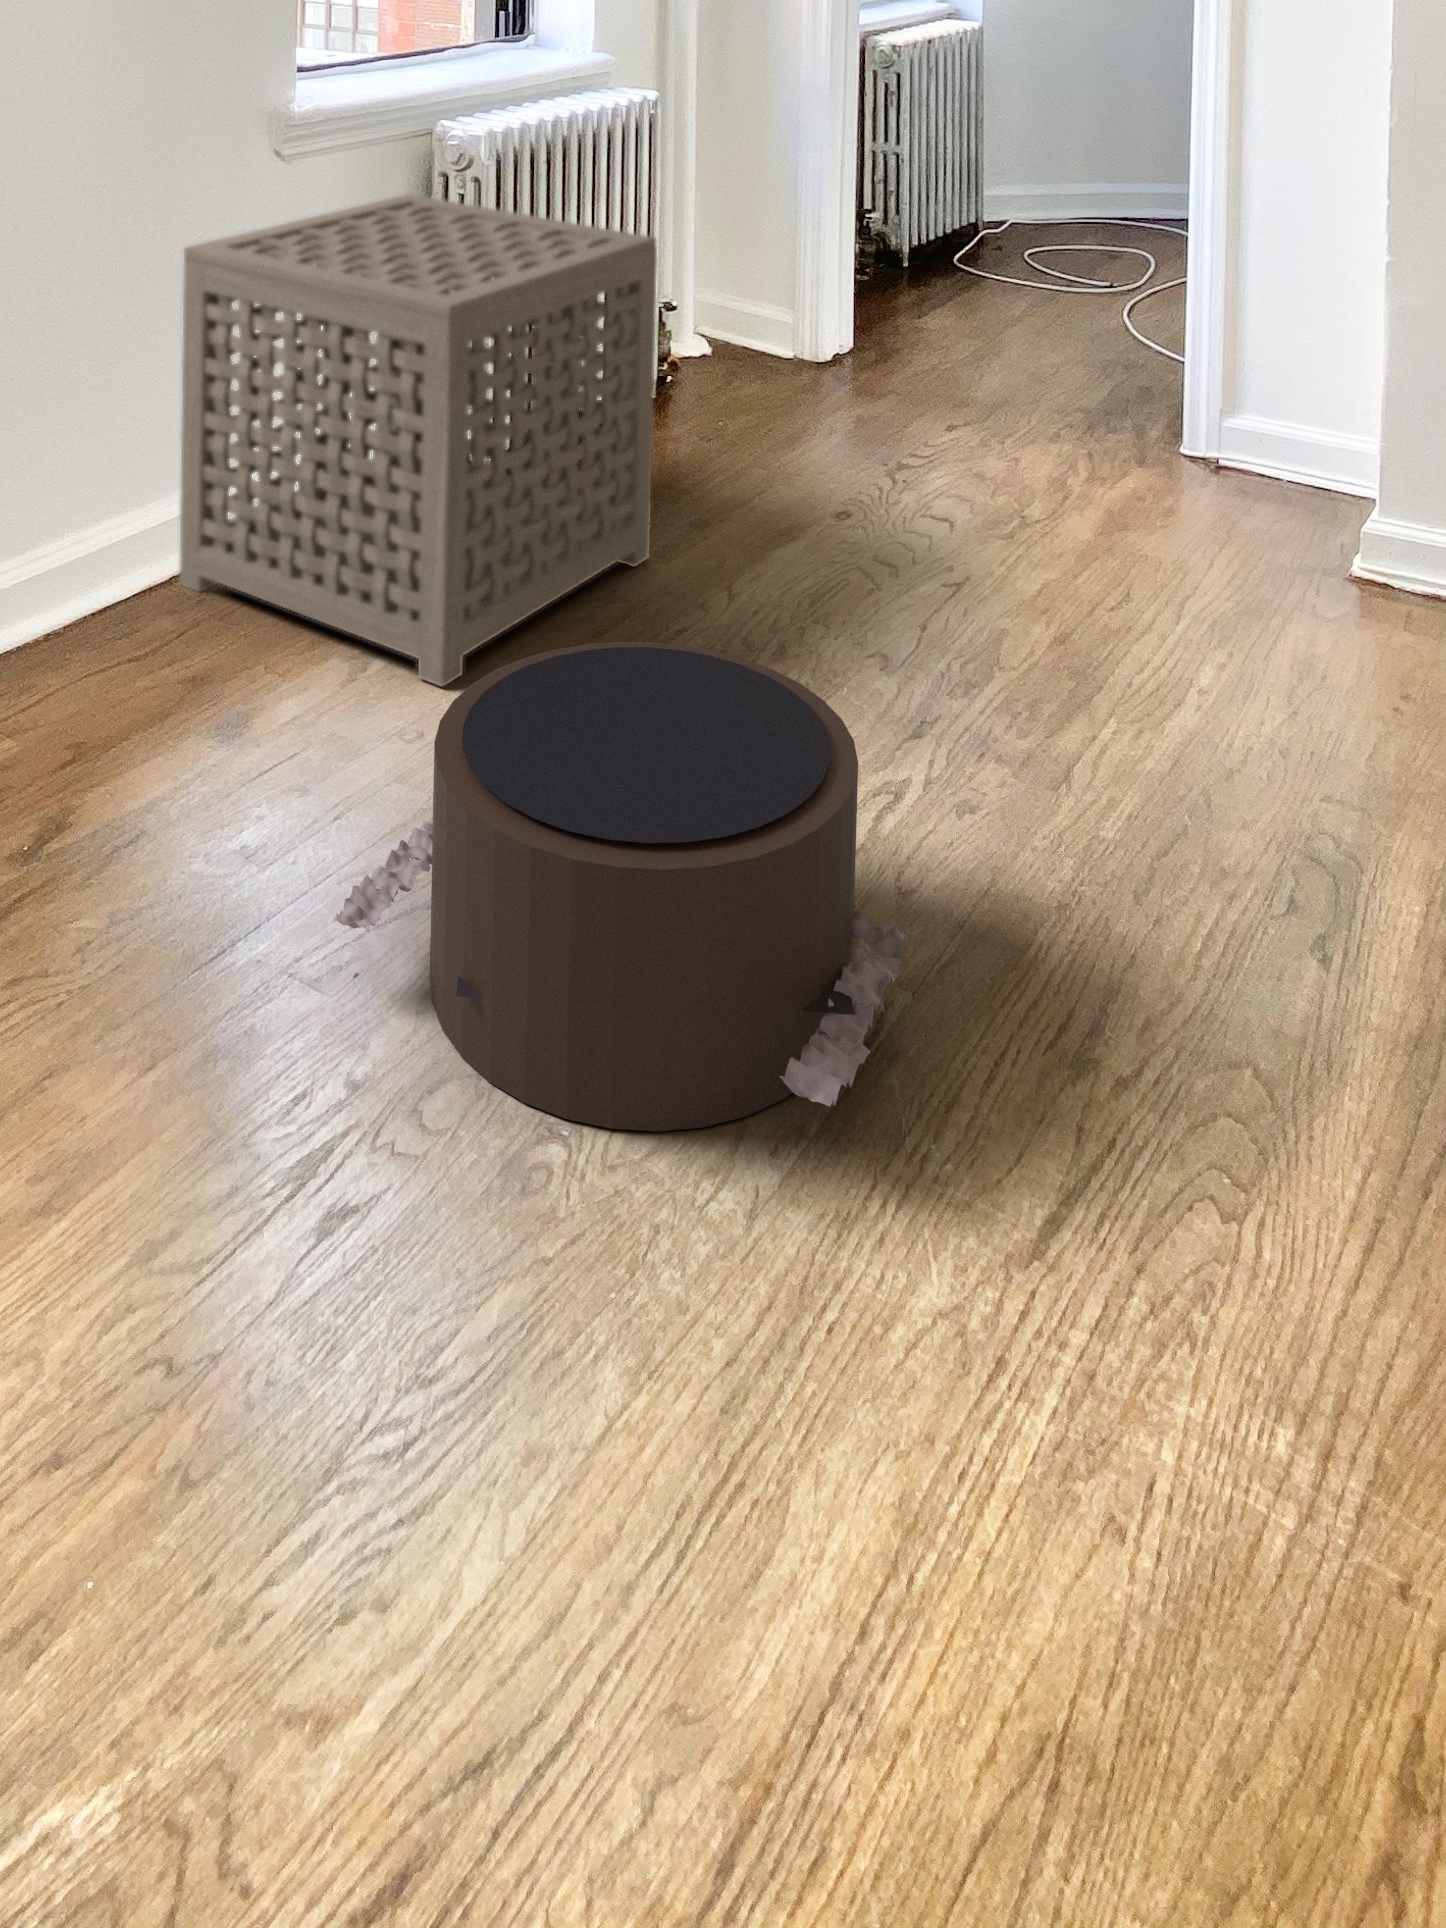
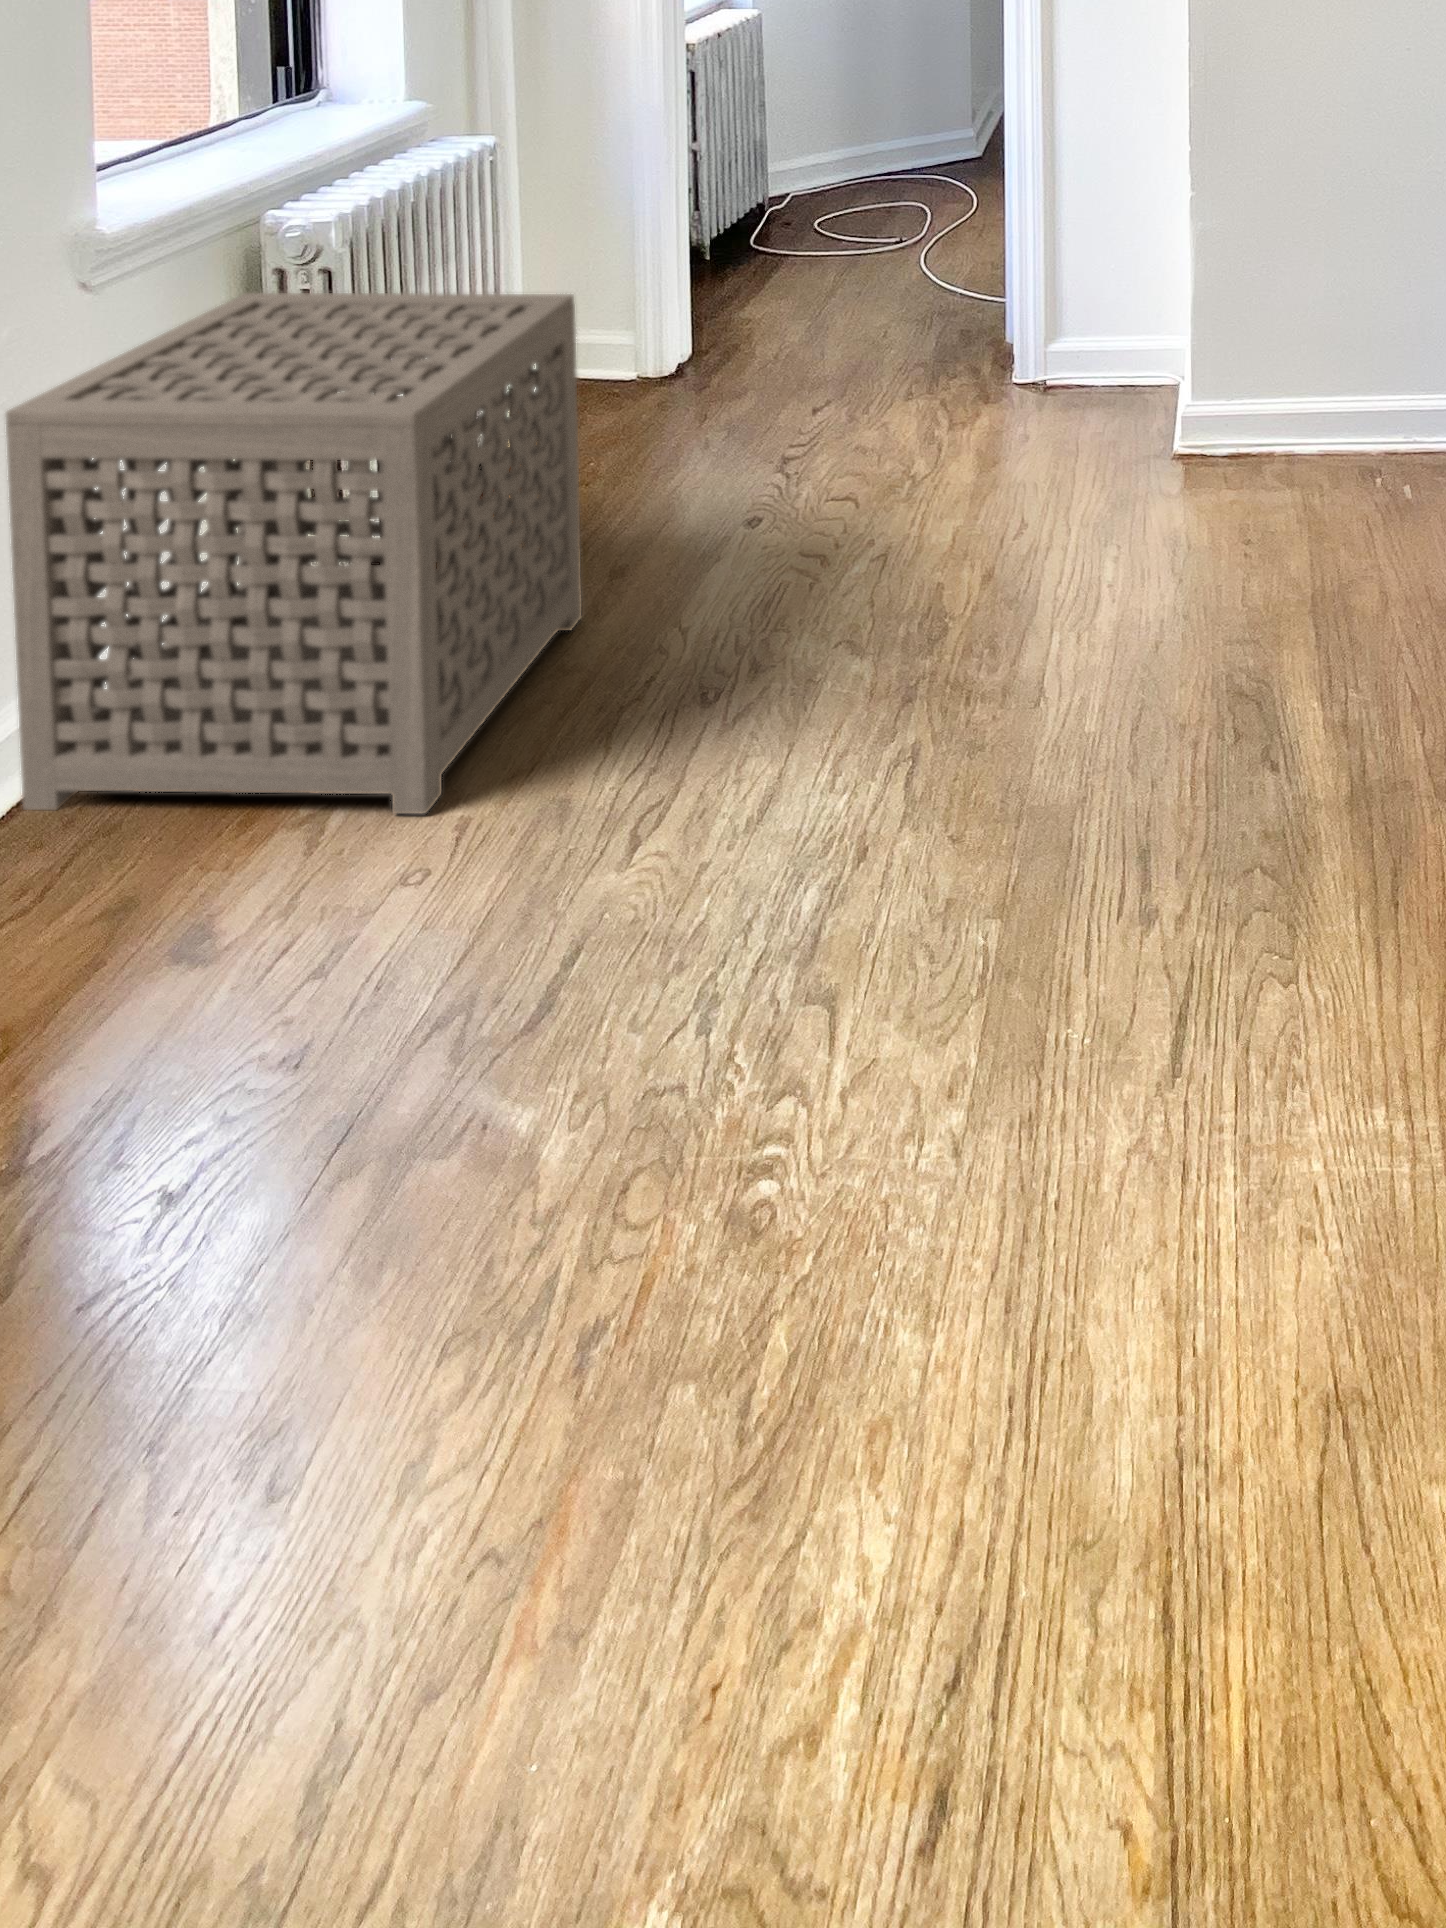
pouf: present [334,642,909,1131] -> none [466,683,1020,1161]

